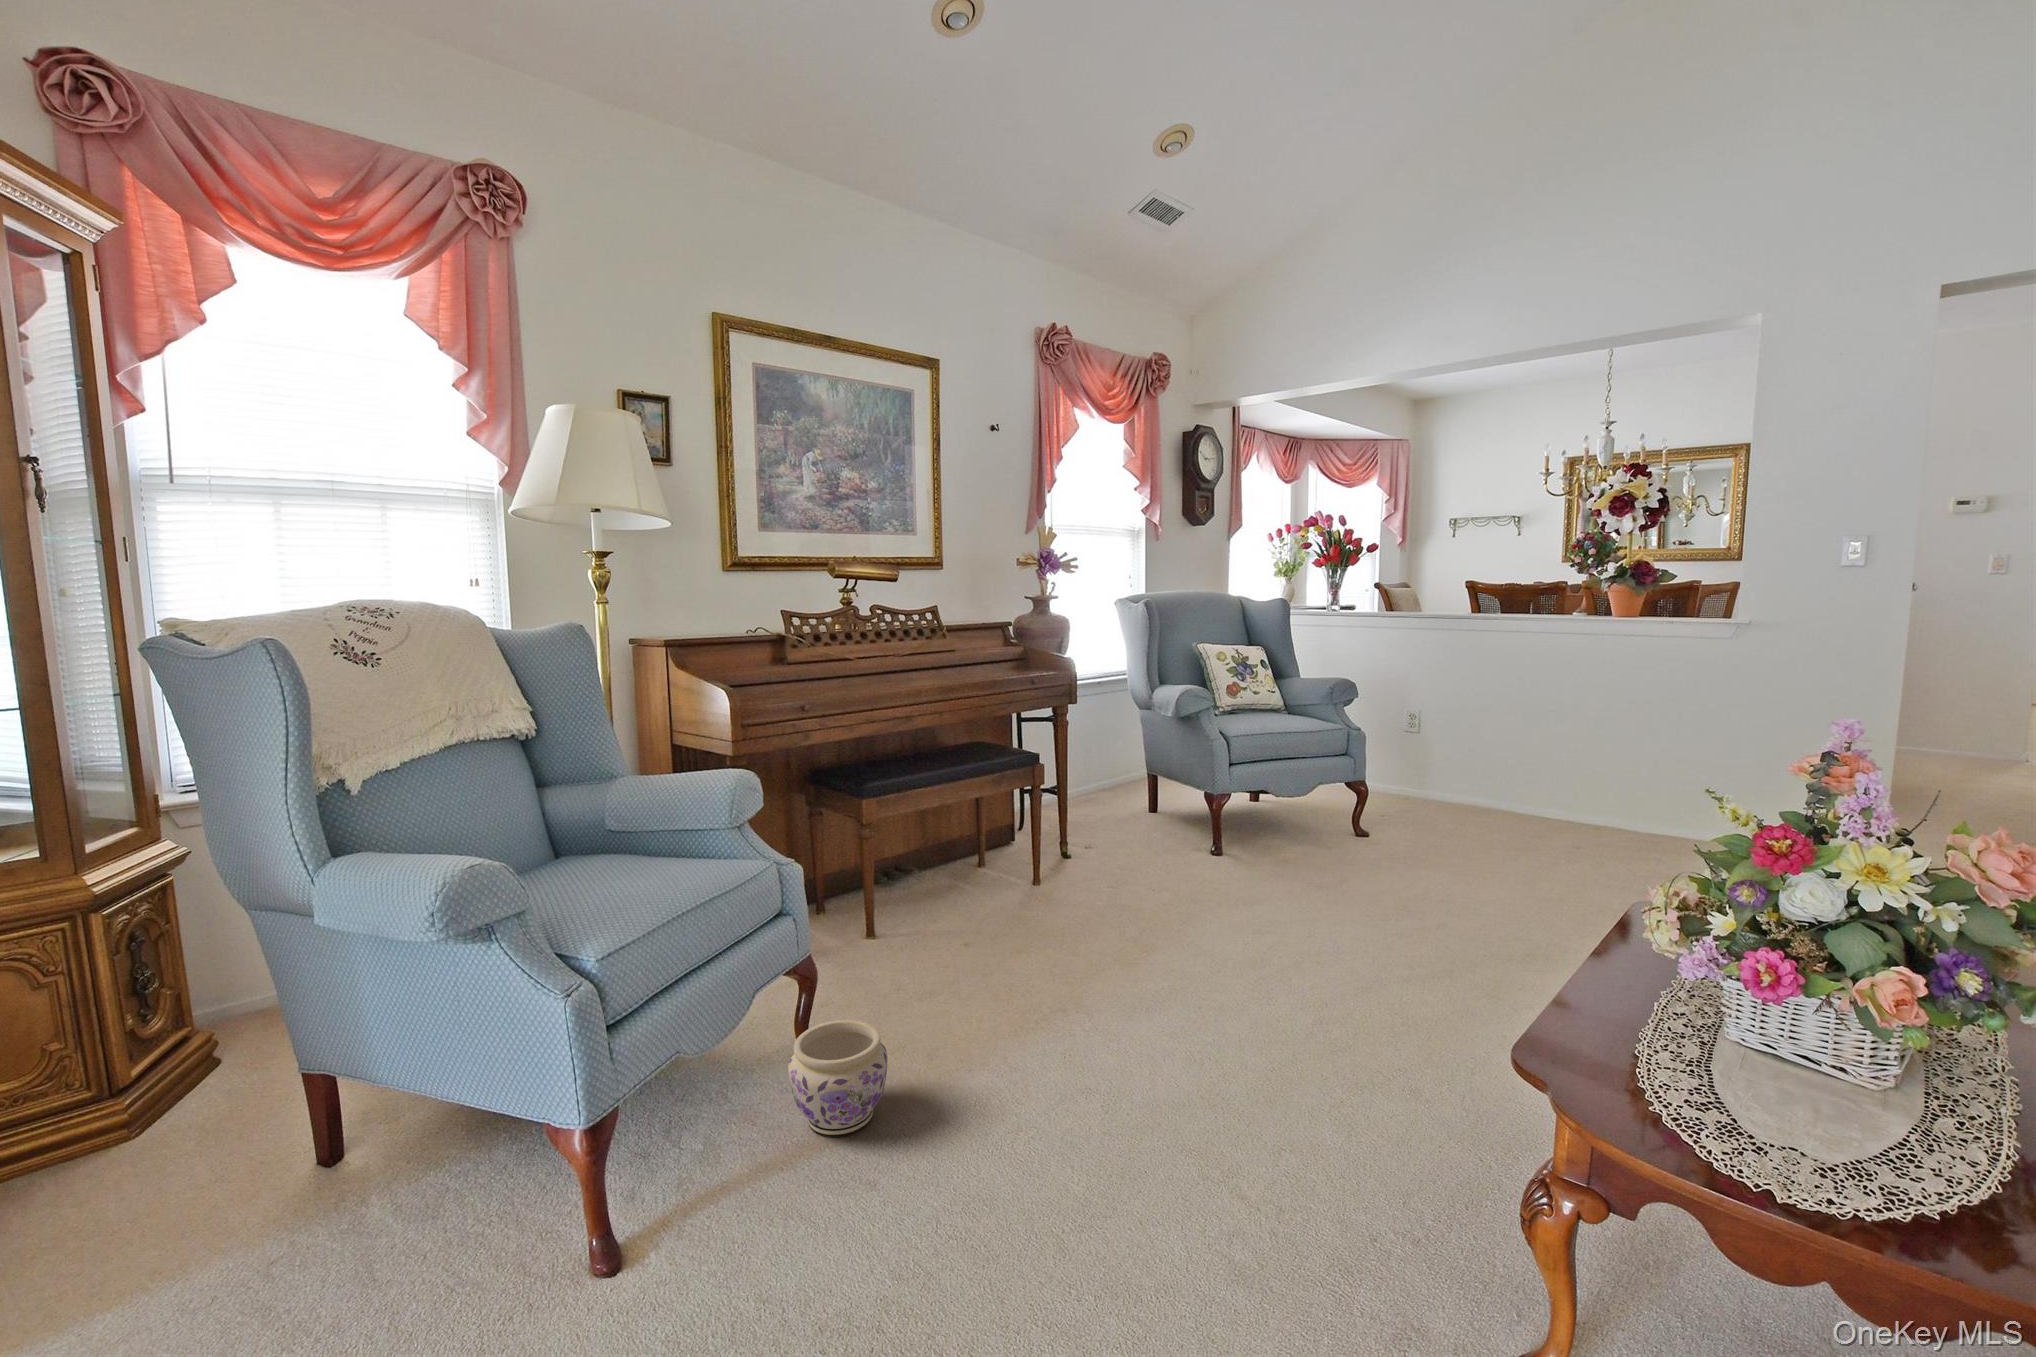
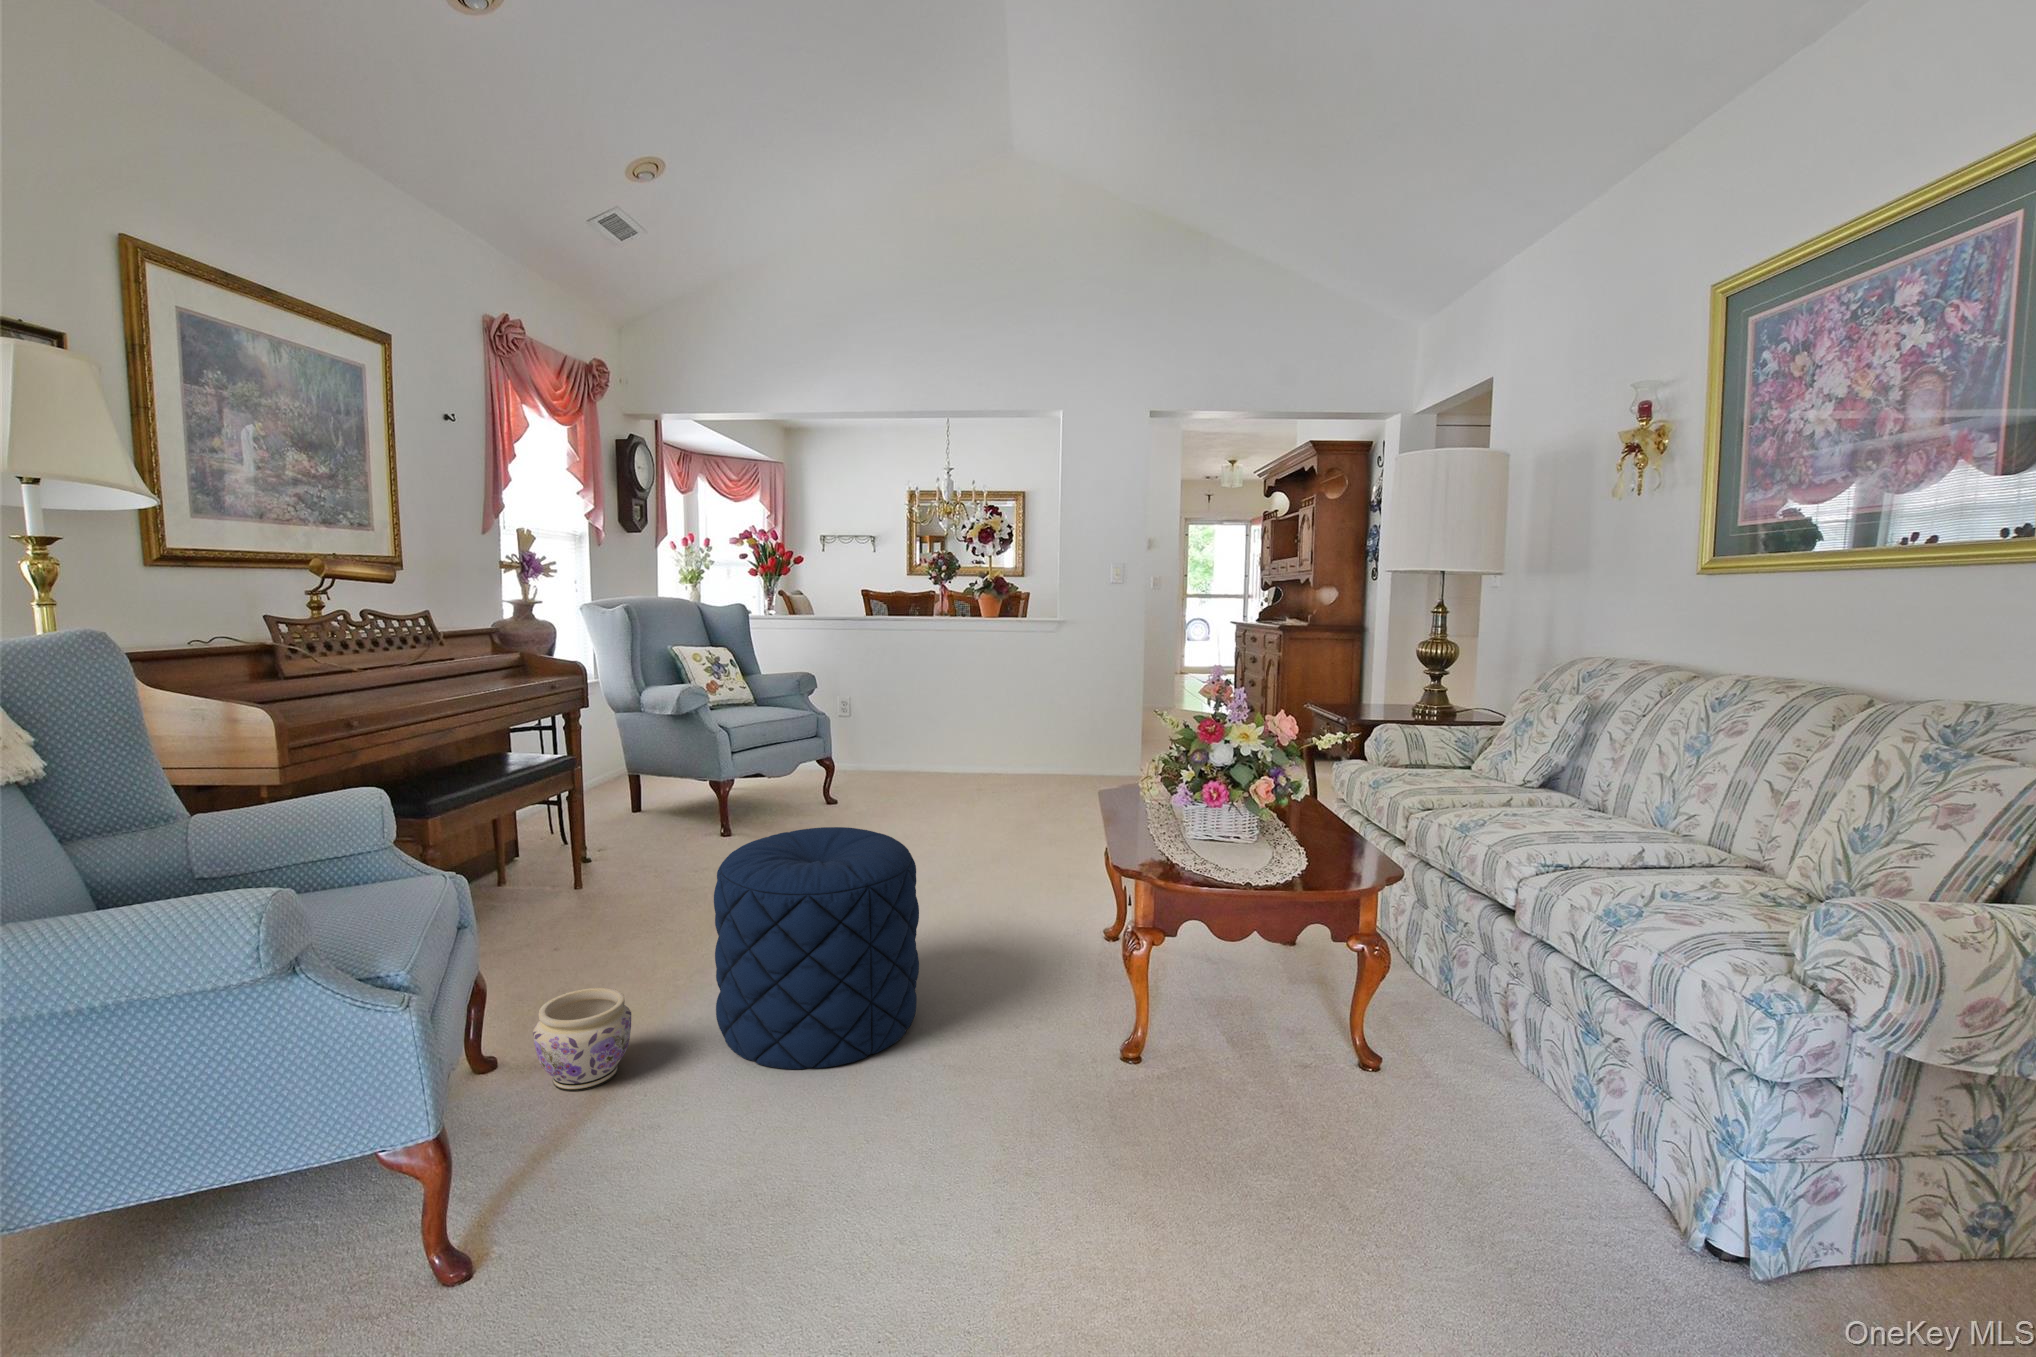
pouf: none [970,893,1236,1243] -> present [714,827,919,1069]

